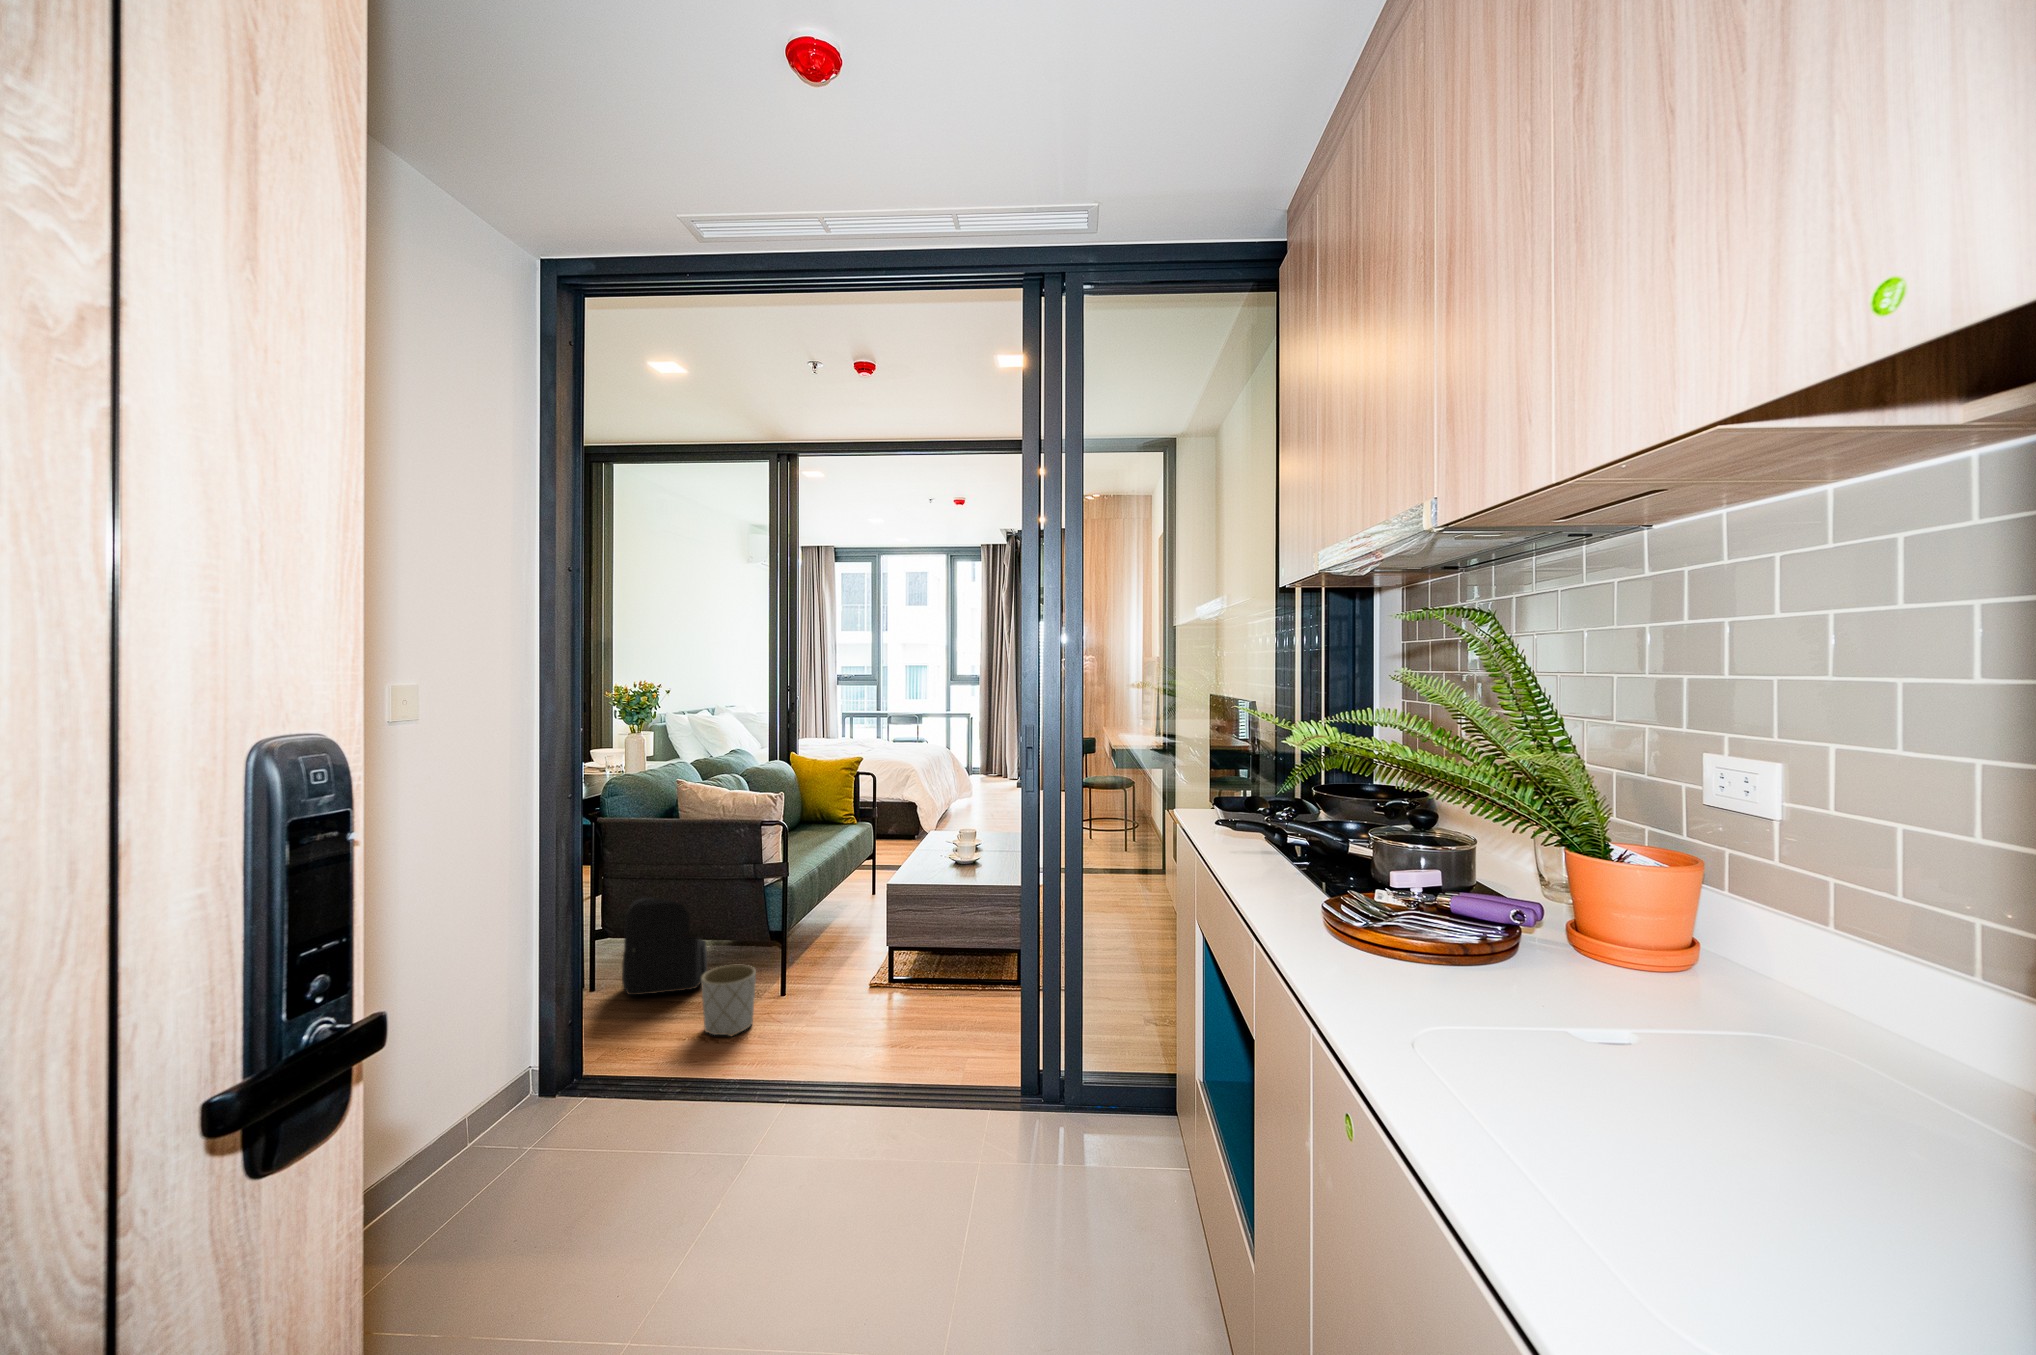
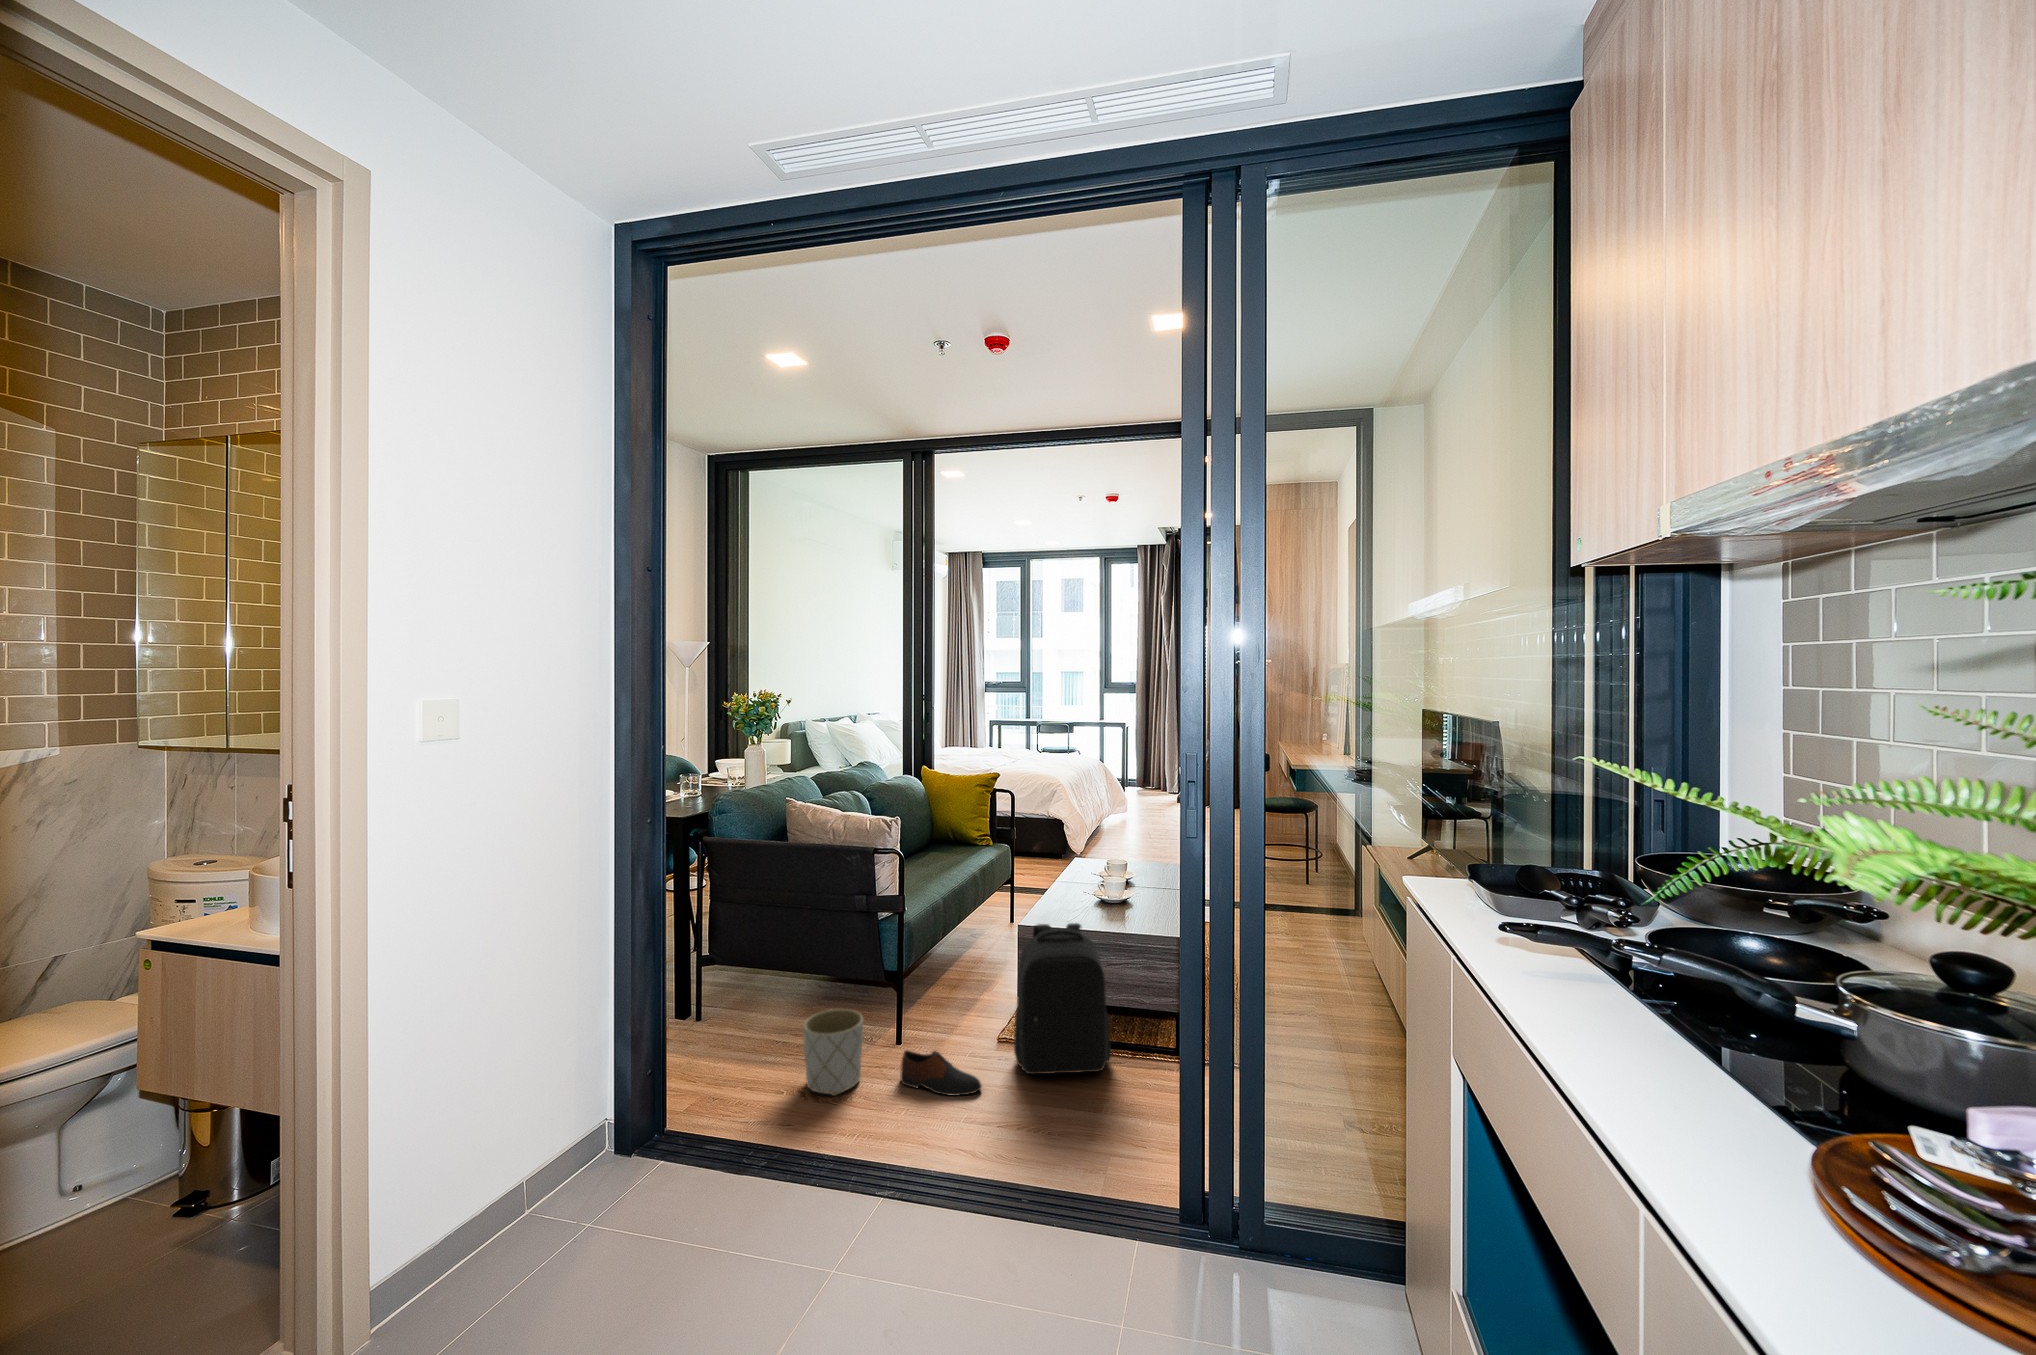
backpack: present [622,898,707,995] -> present [1014,923,1111,1074]
shoe: none [789,993,862,1027] -> present [900,1050,982,1096]

